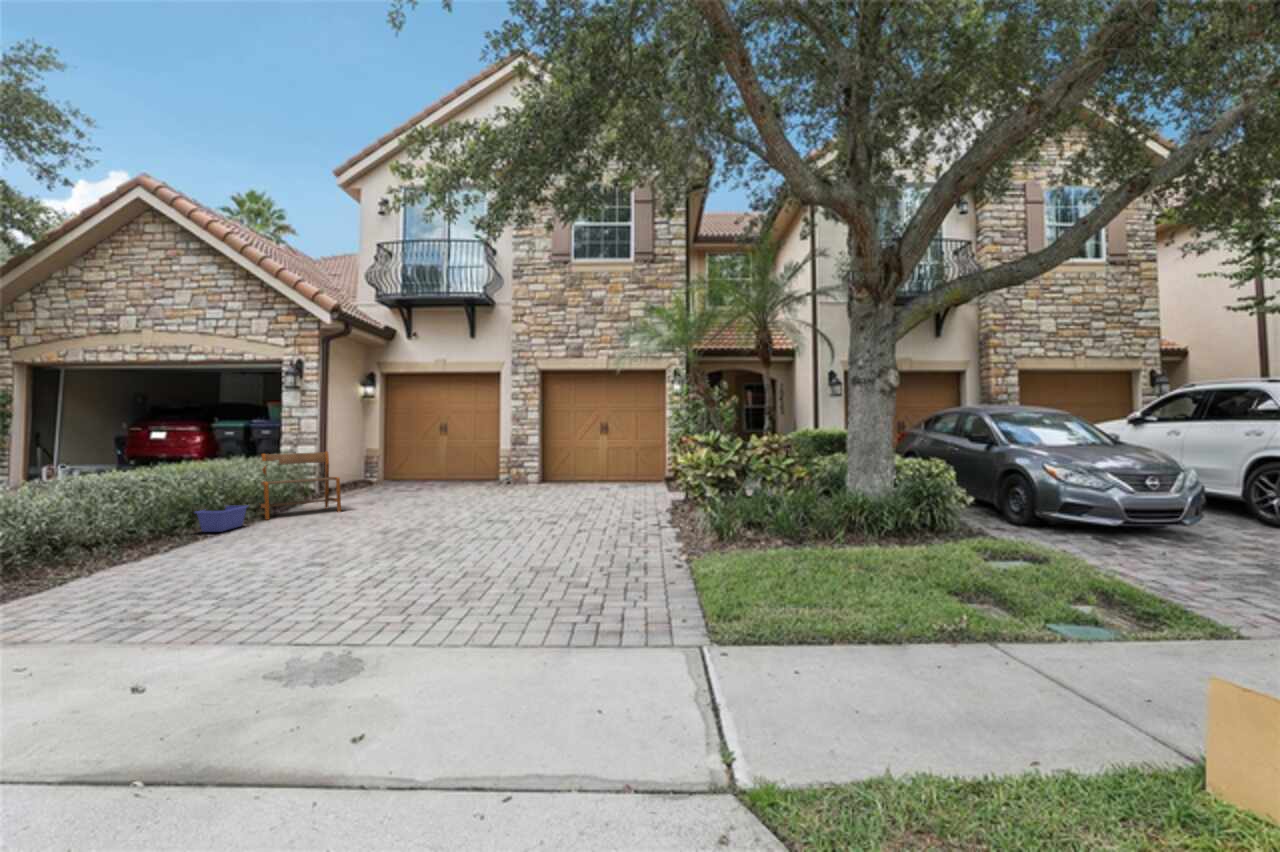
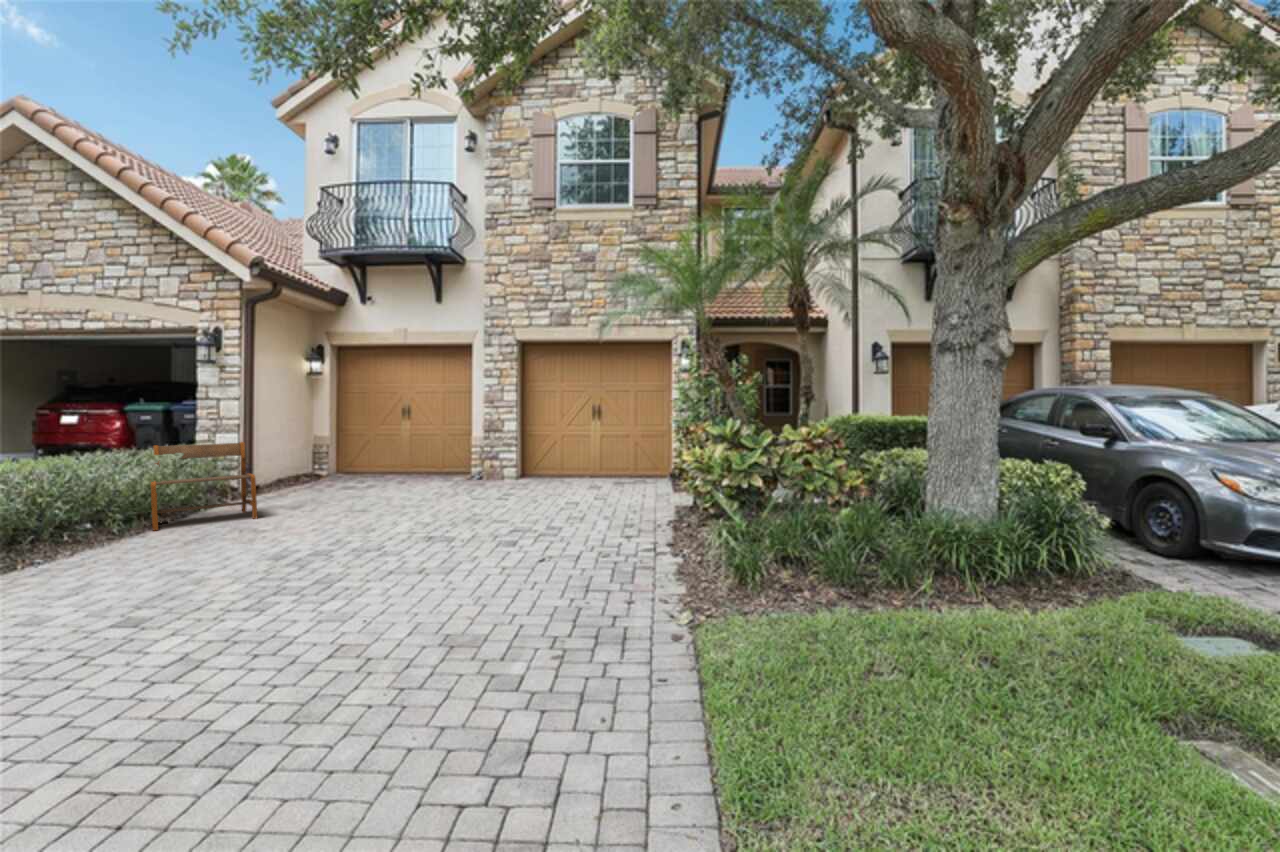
storage bin: present [196,506,248,532] -> none [39,514,123,551]

